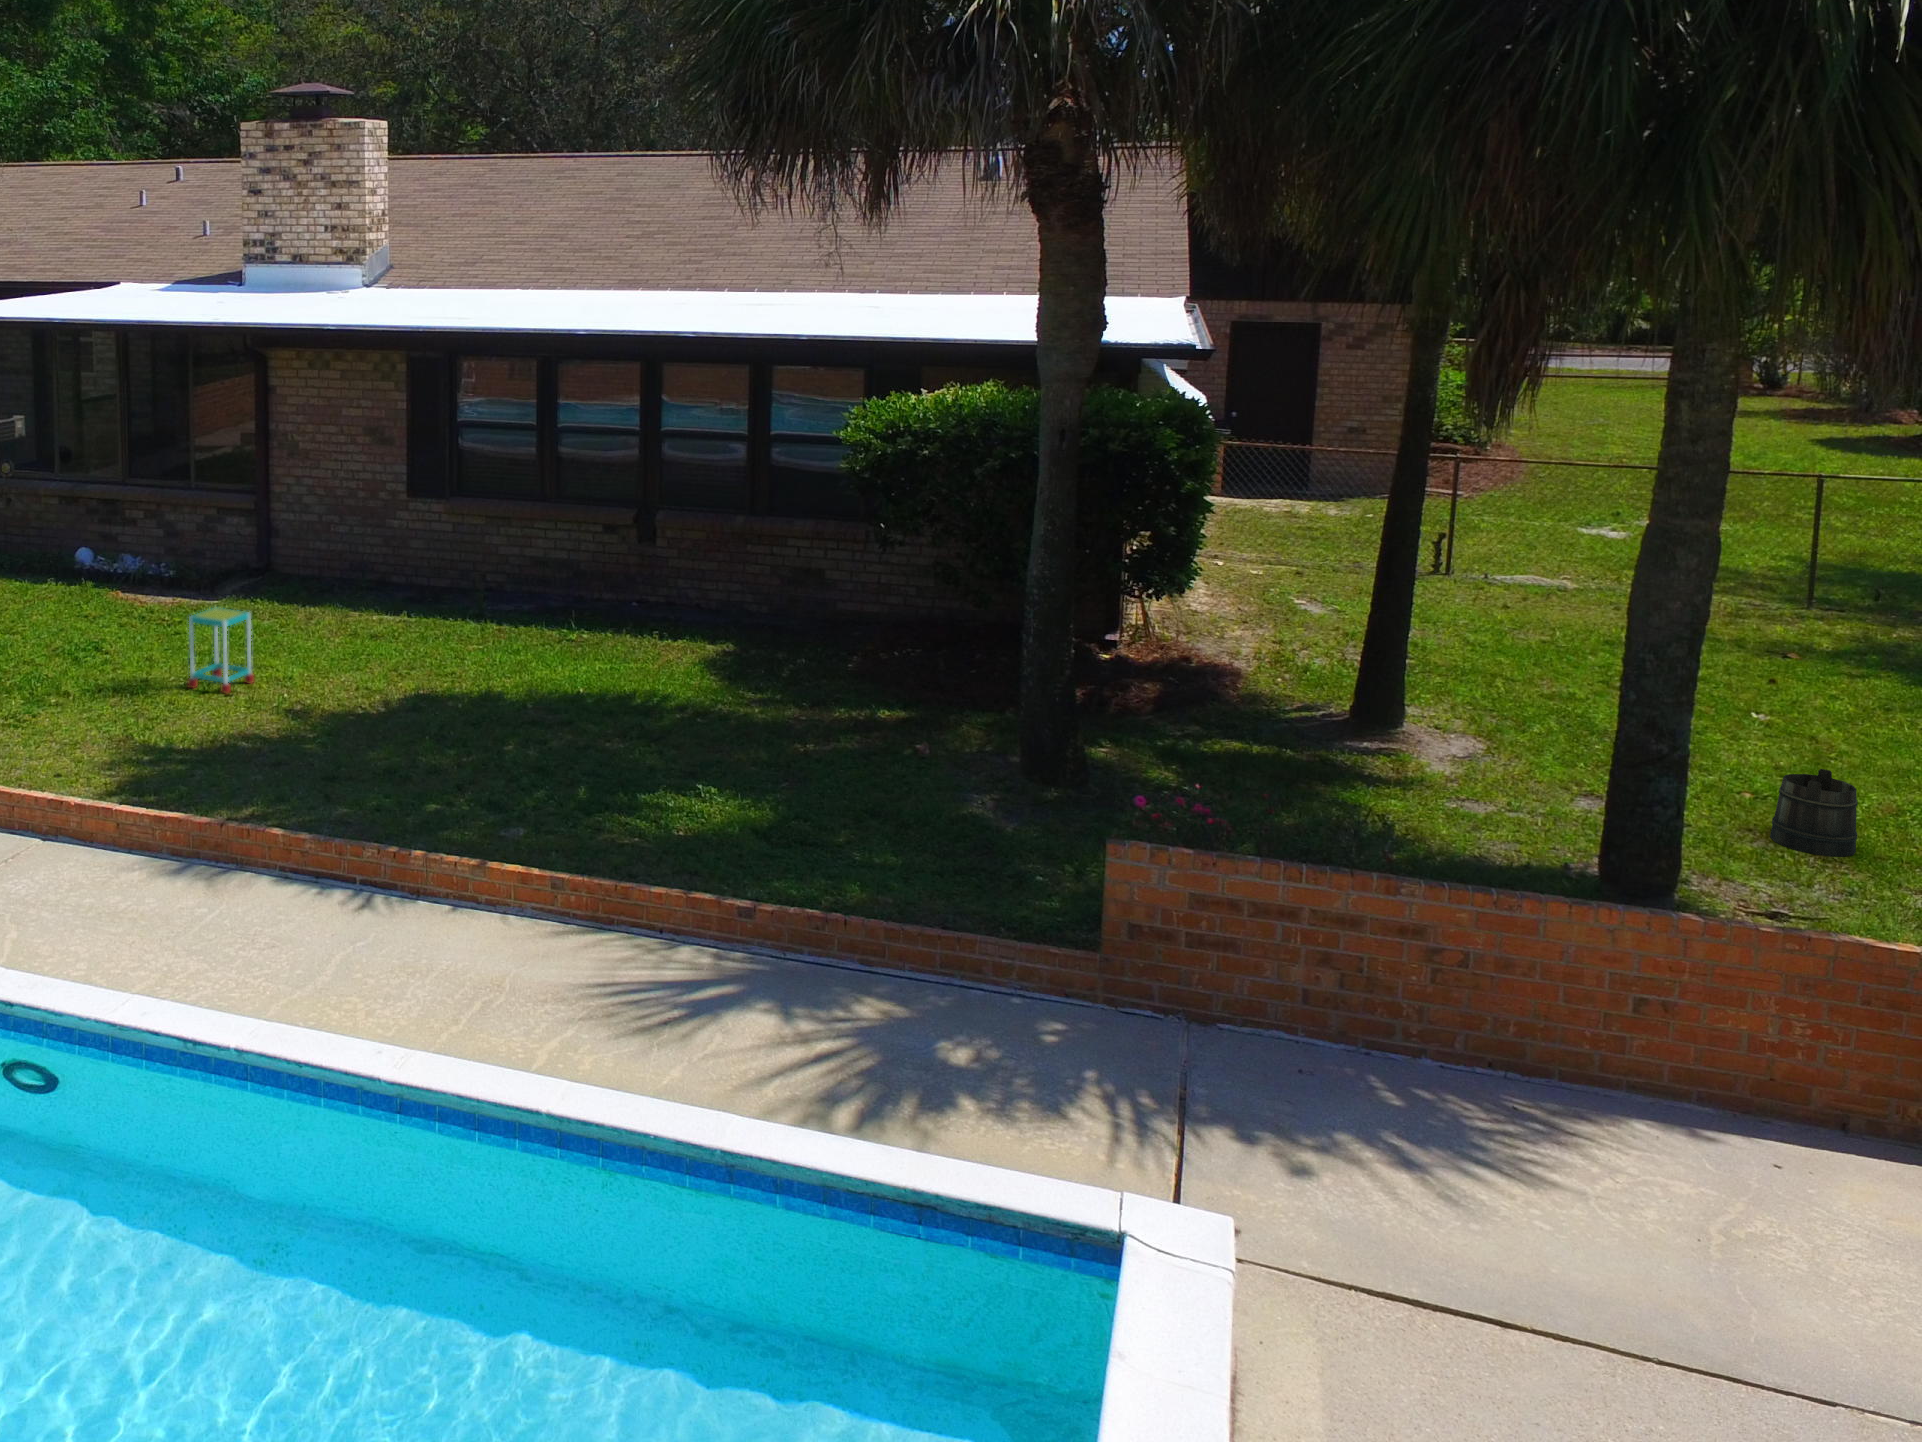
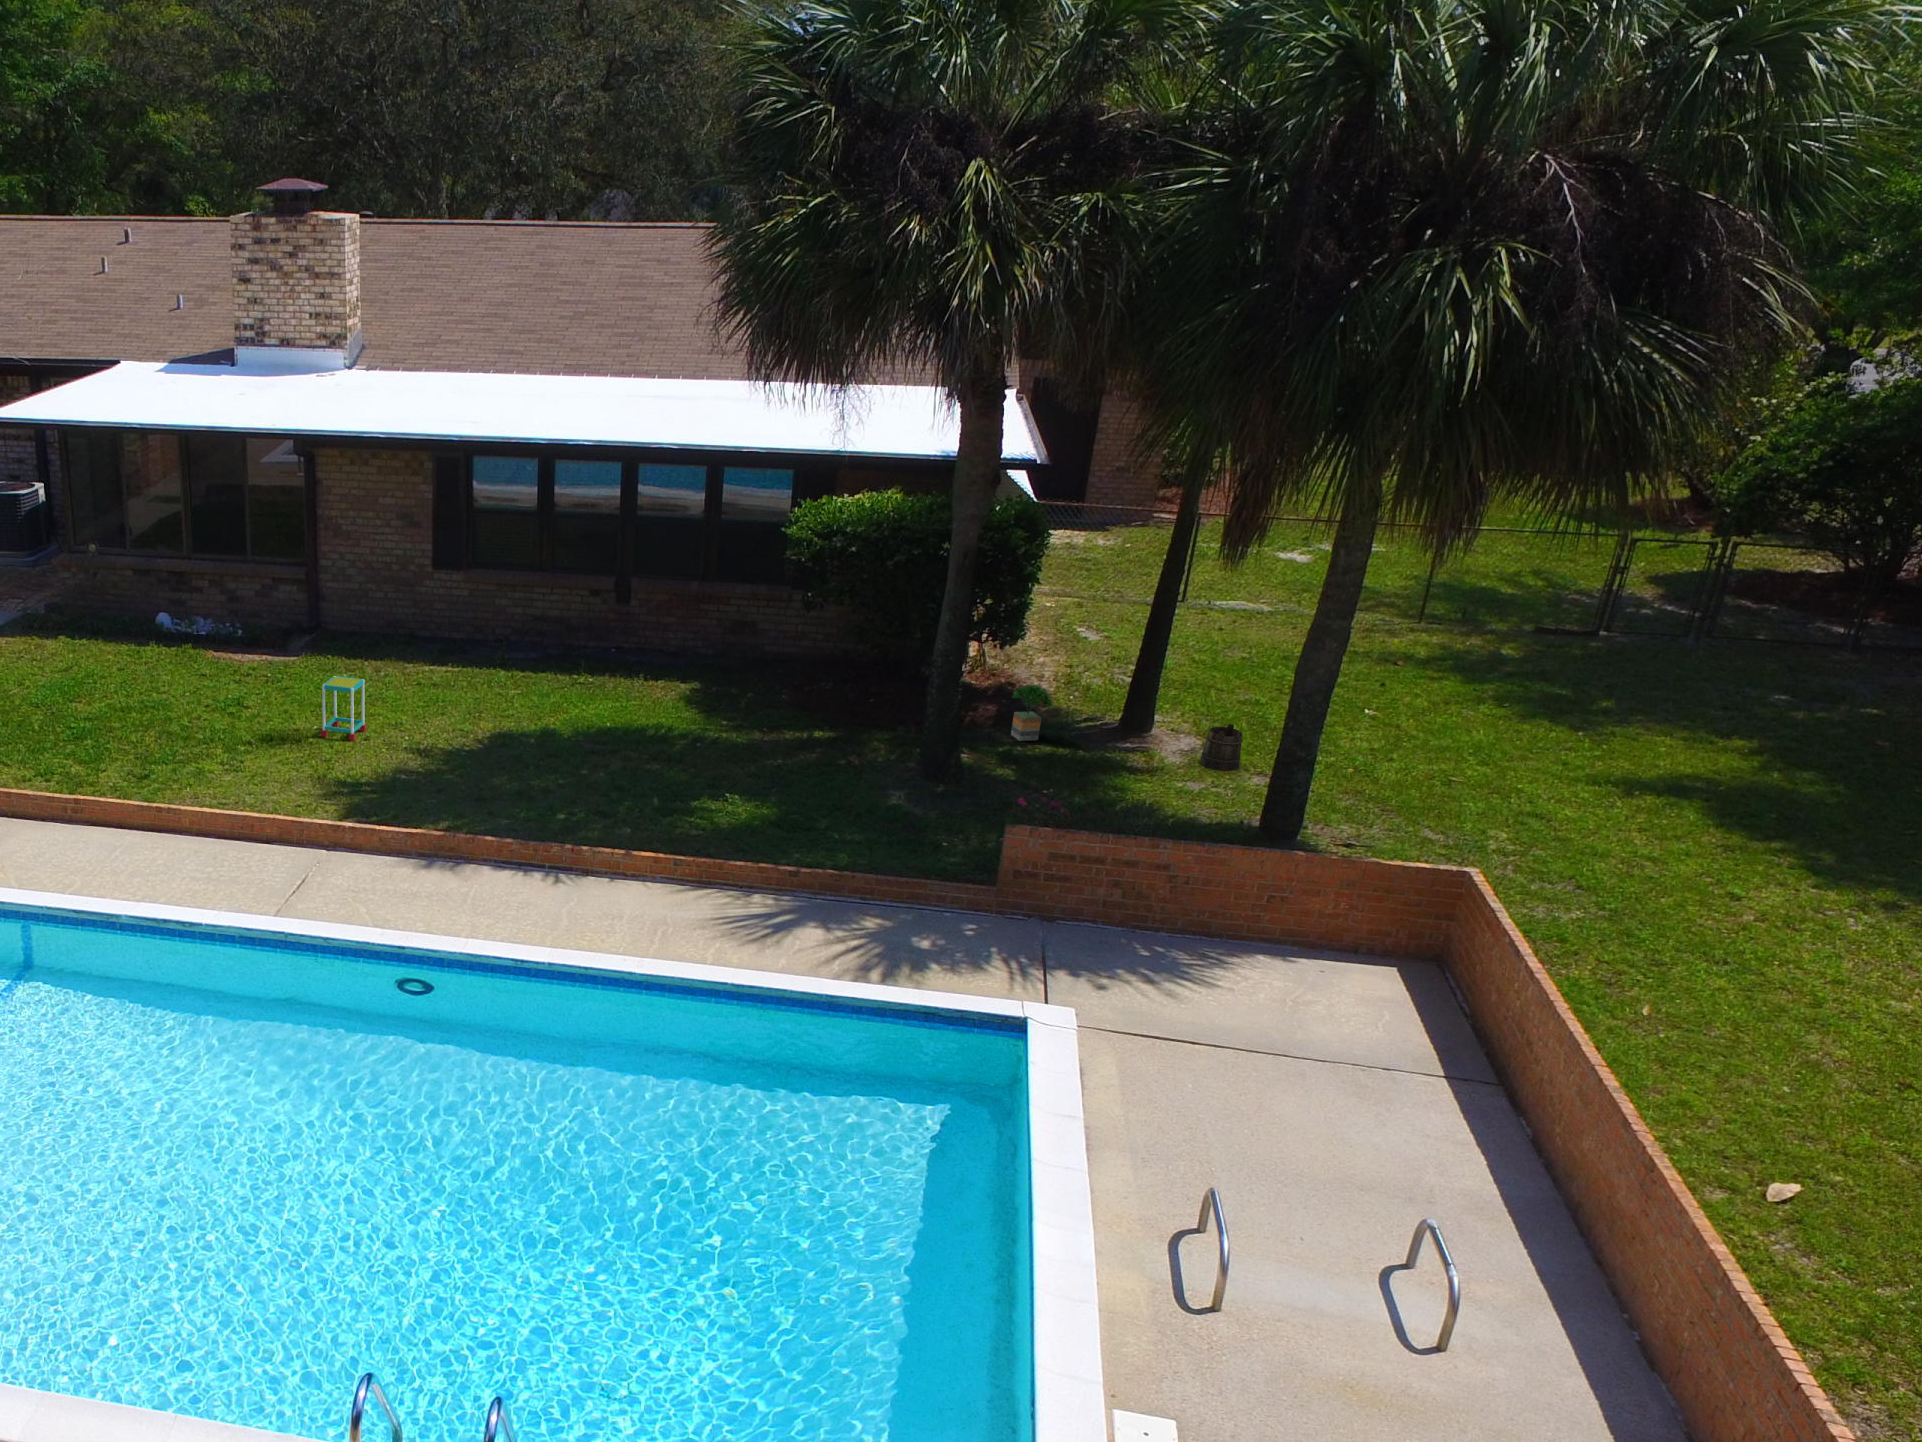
potted tree: none [1172,645,1238,729] -> present [1011,685,1052,741]
bucket: present [1770,769,1858,857] -> present [1200,724,1243,771]

